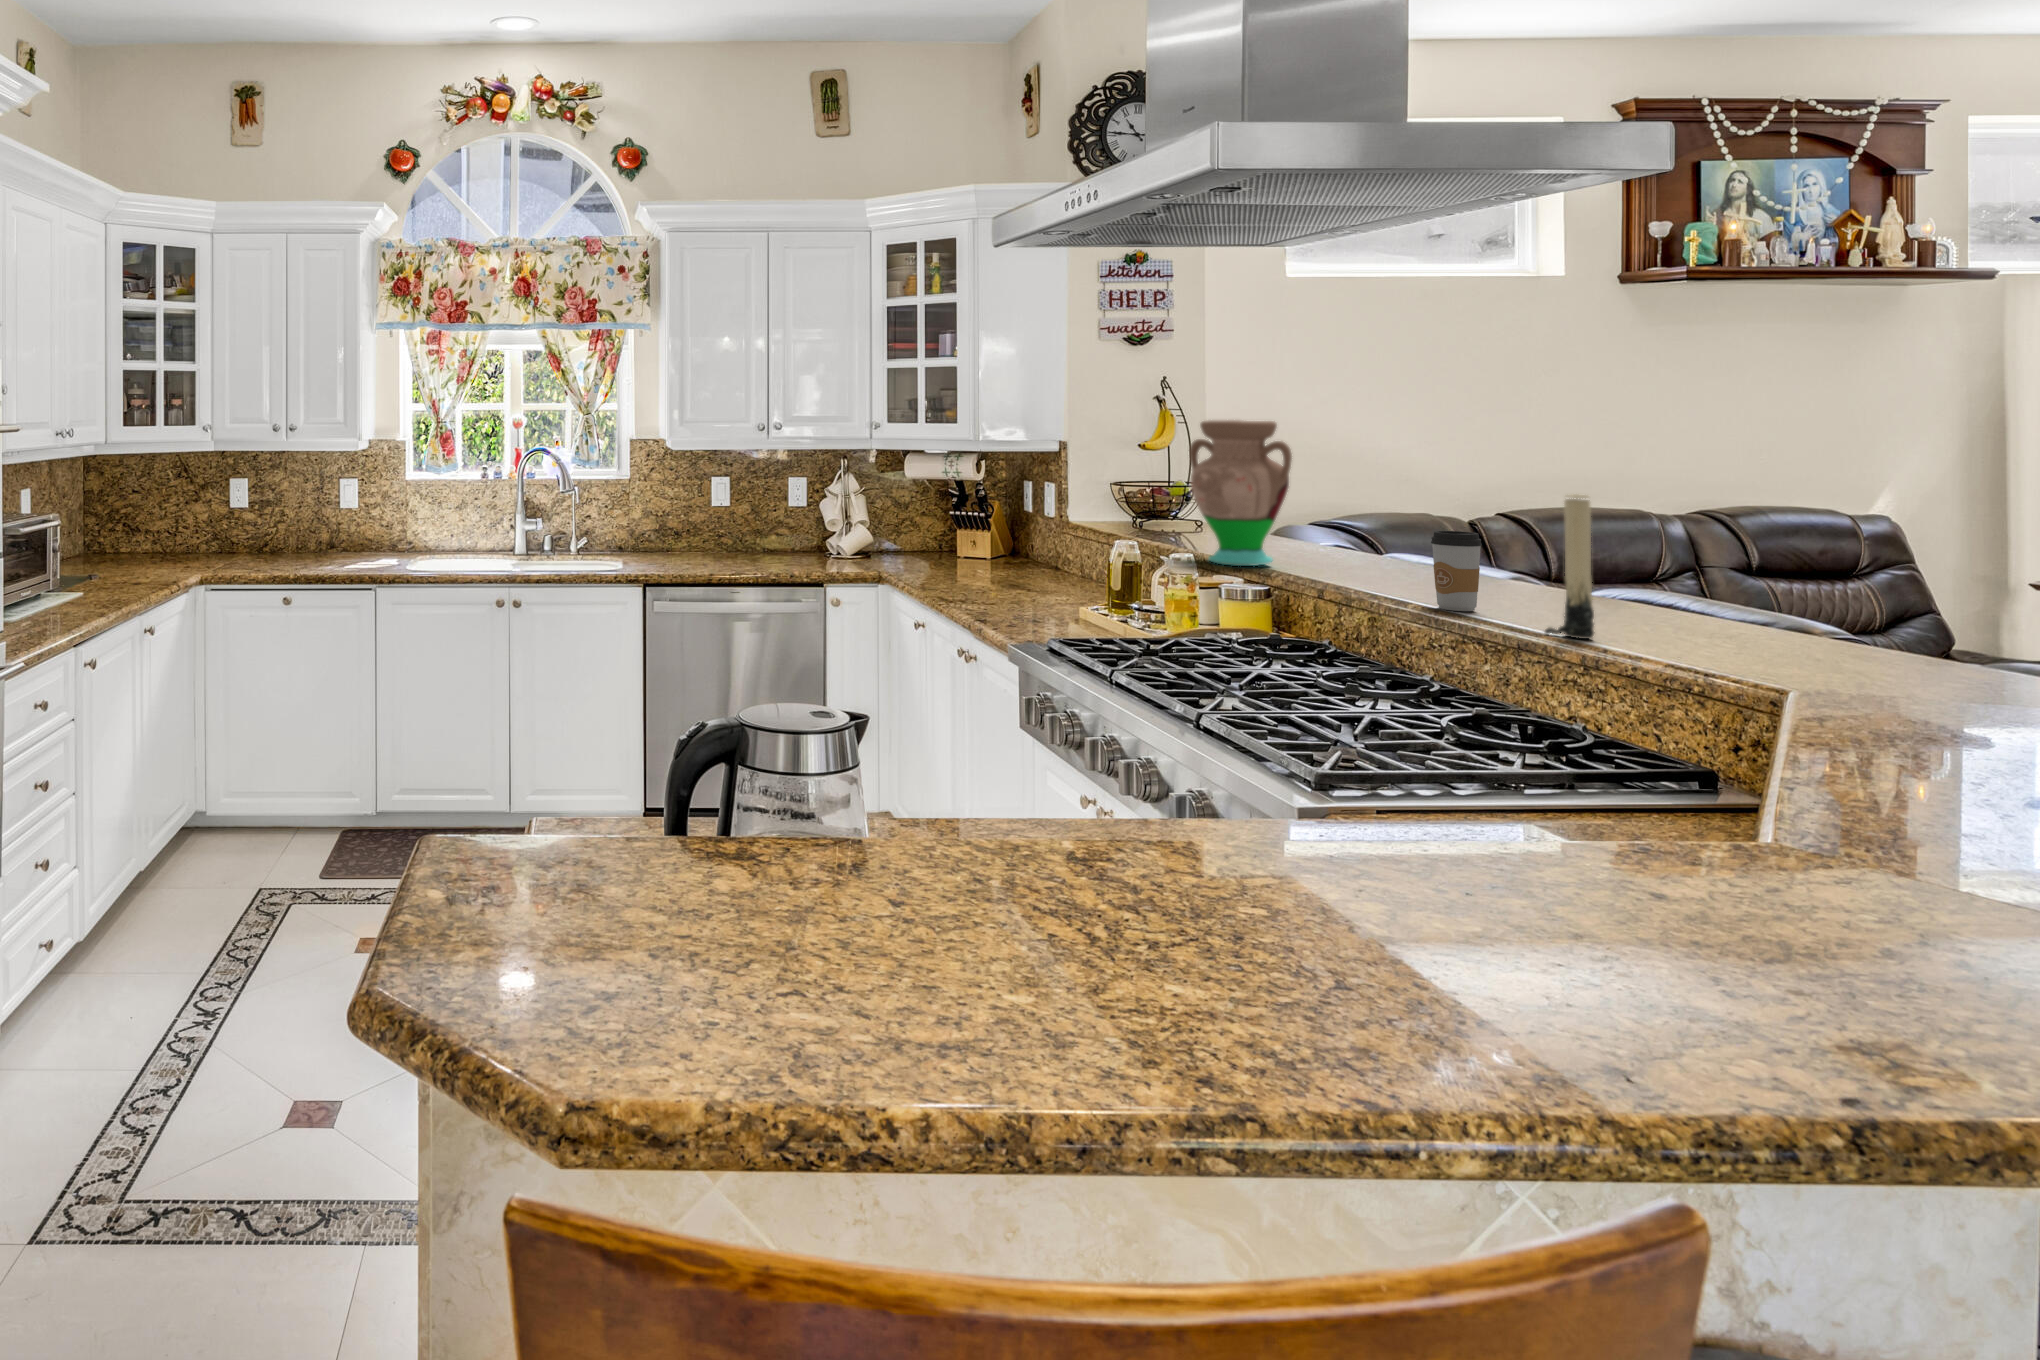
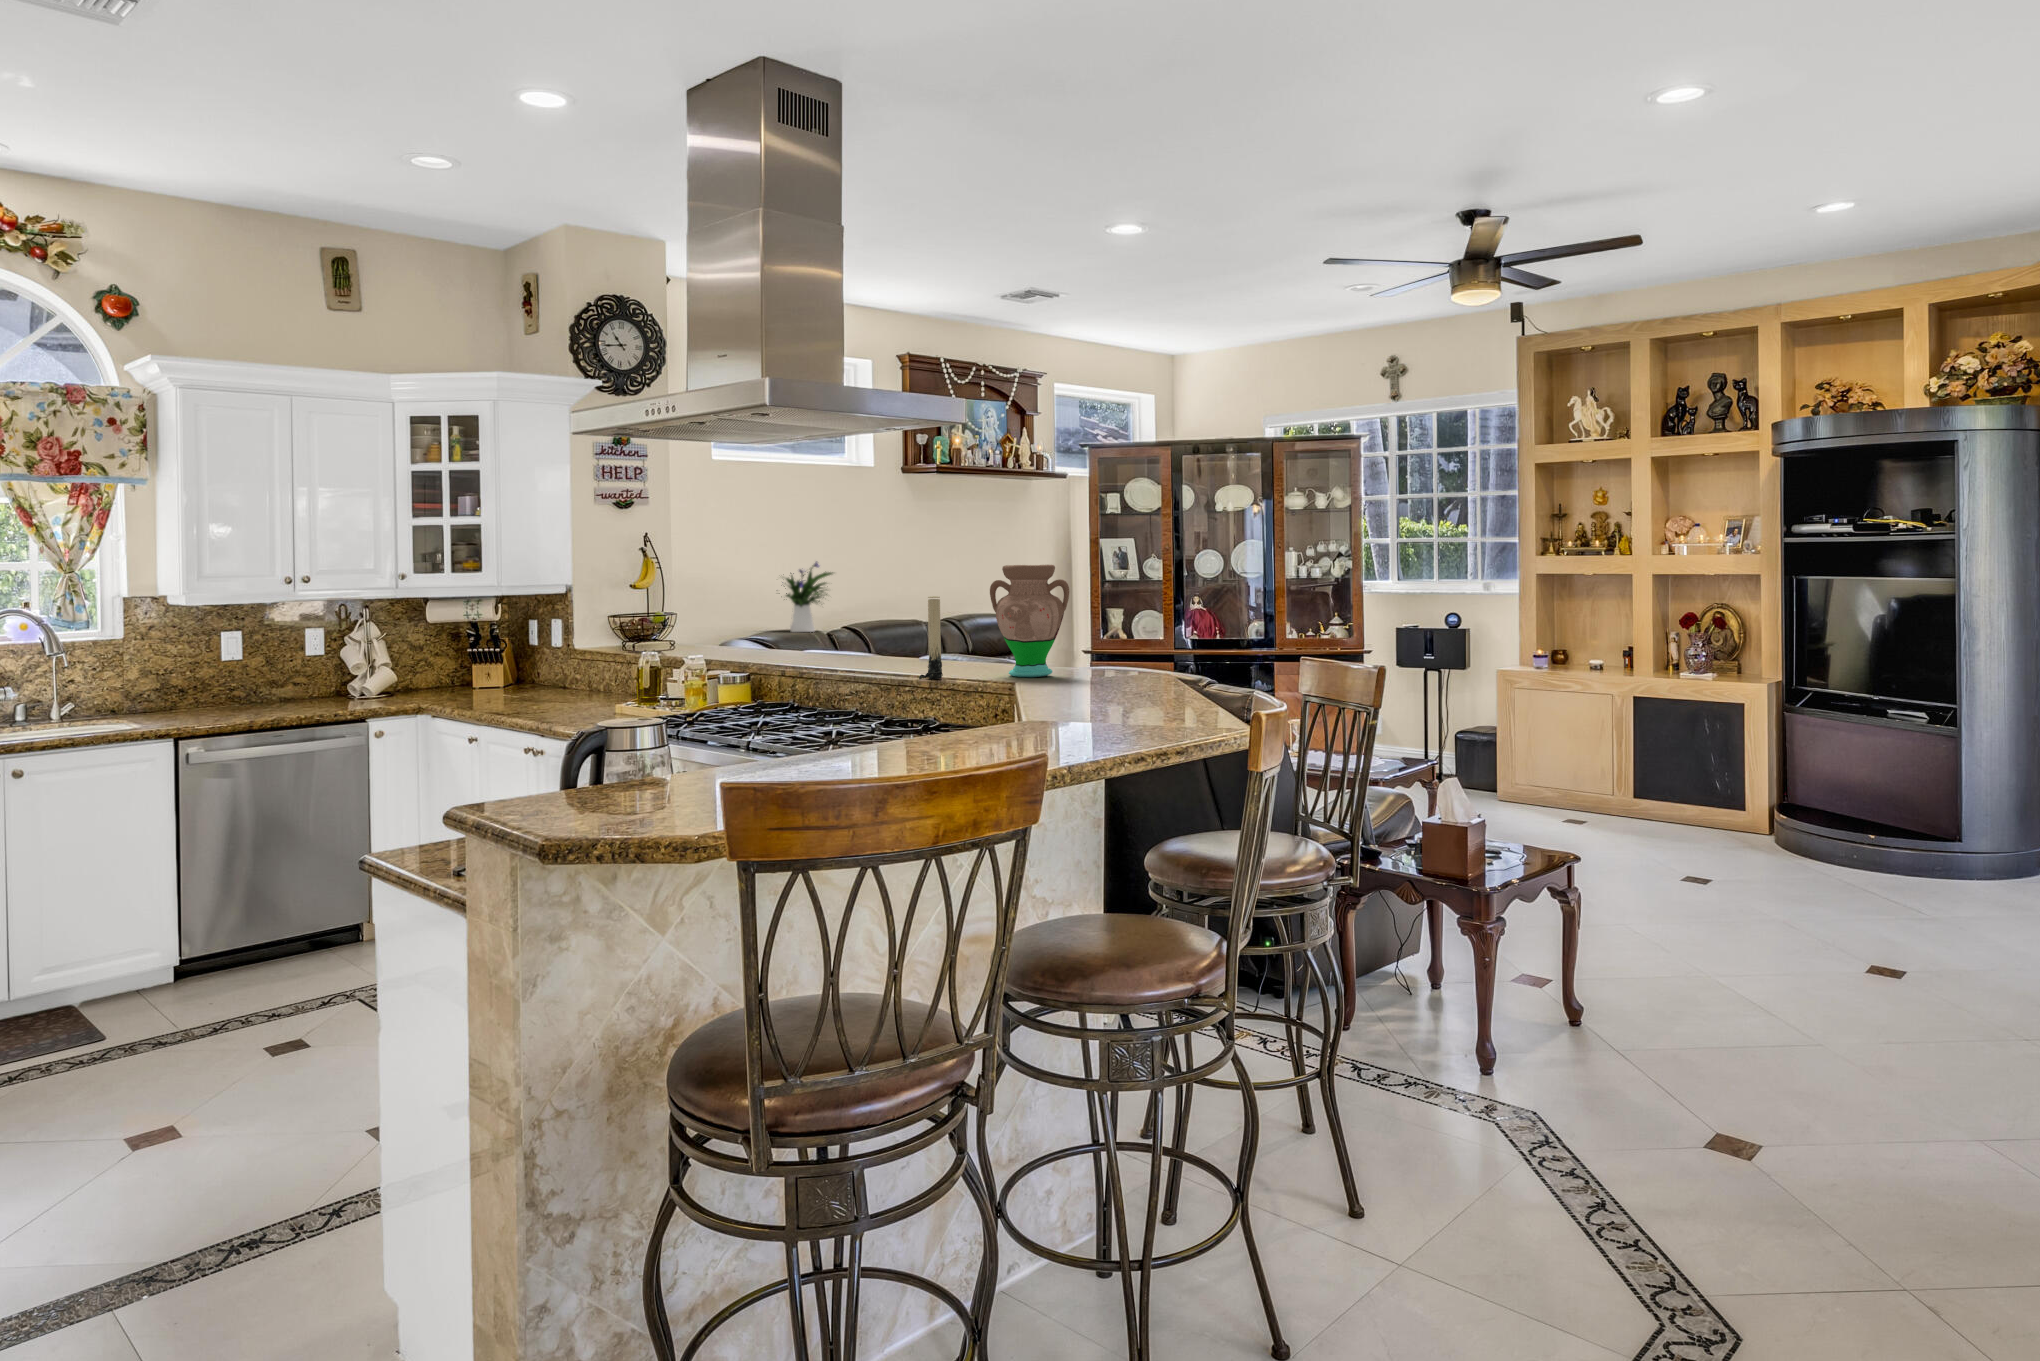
flower arrangement: none [1368,408,1490,517] -> present [782,561,833,632]
vase: present [1189,420,1292,566] -> present [990,565,1069,677]
coffee cup: present [1431,531,1482,611] -> none [856,625,882,673]

